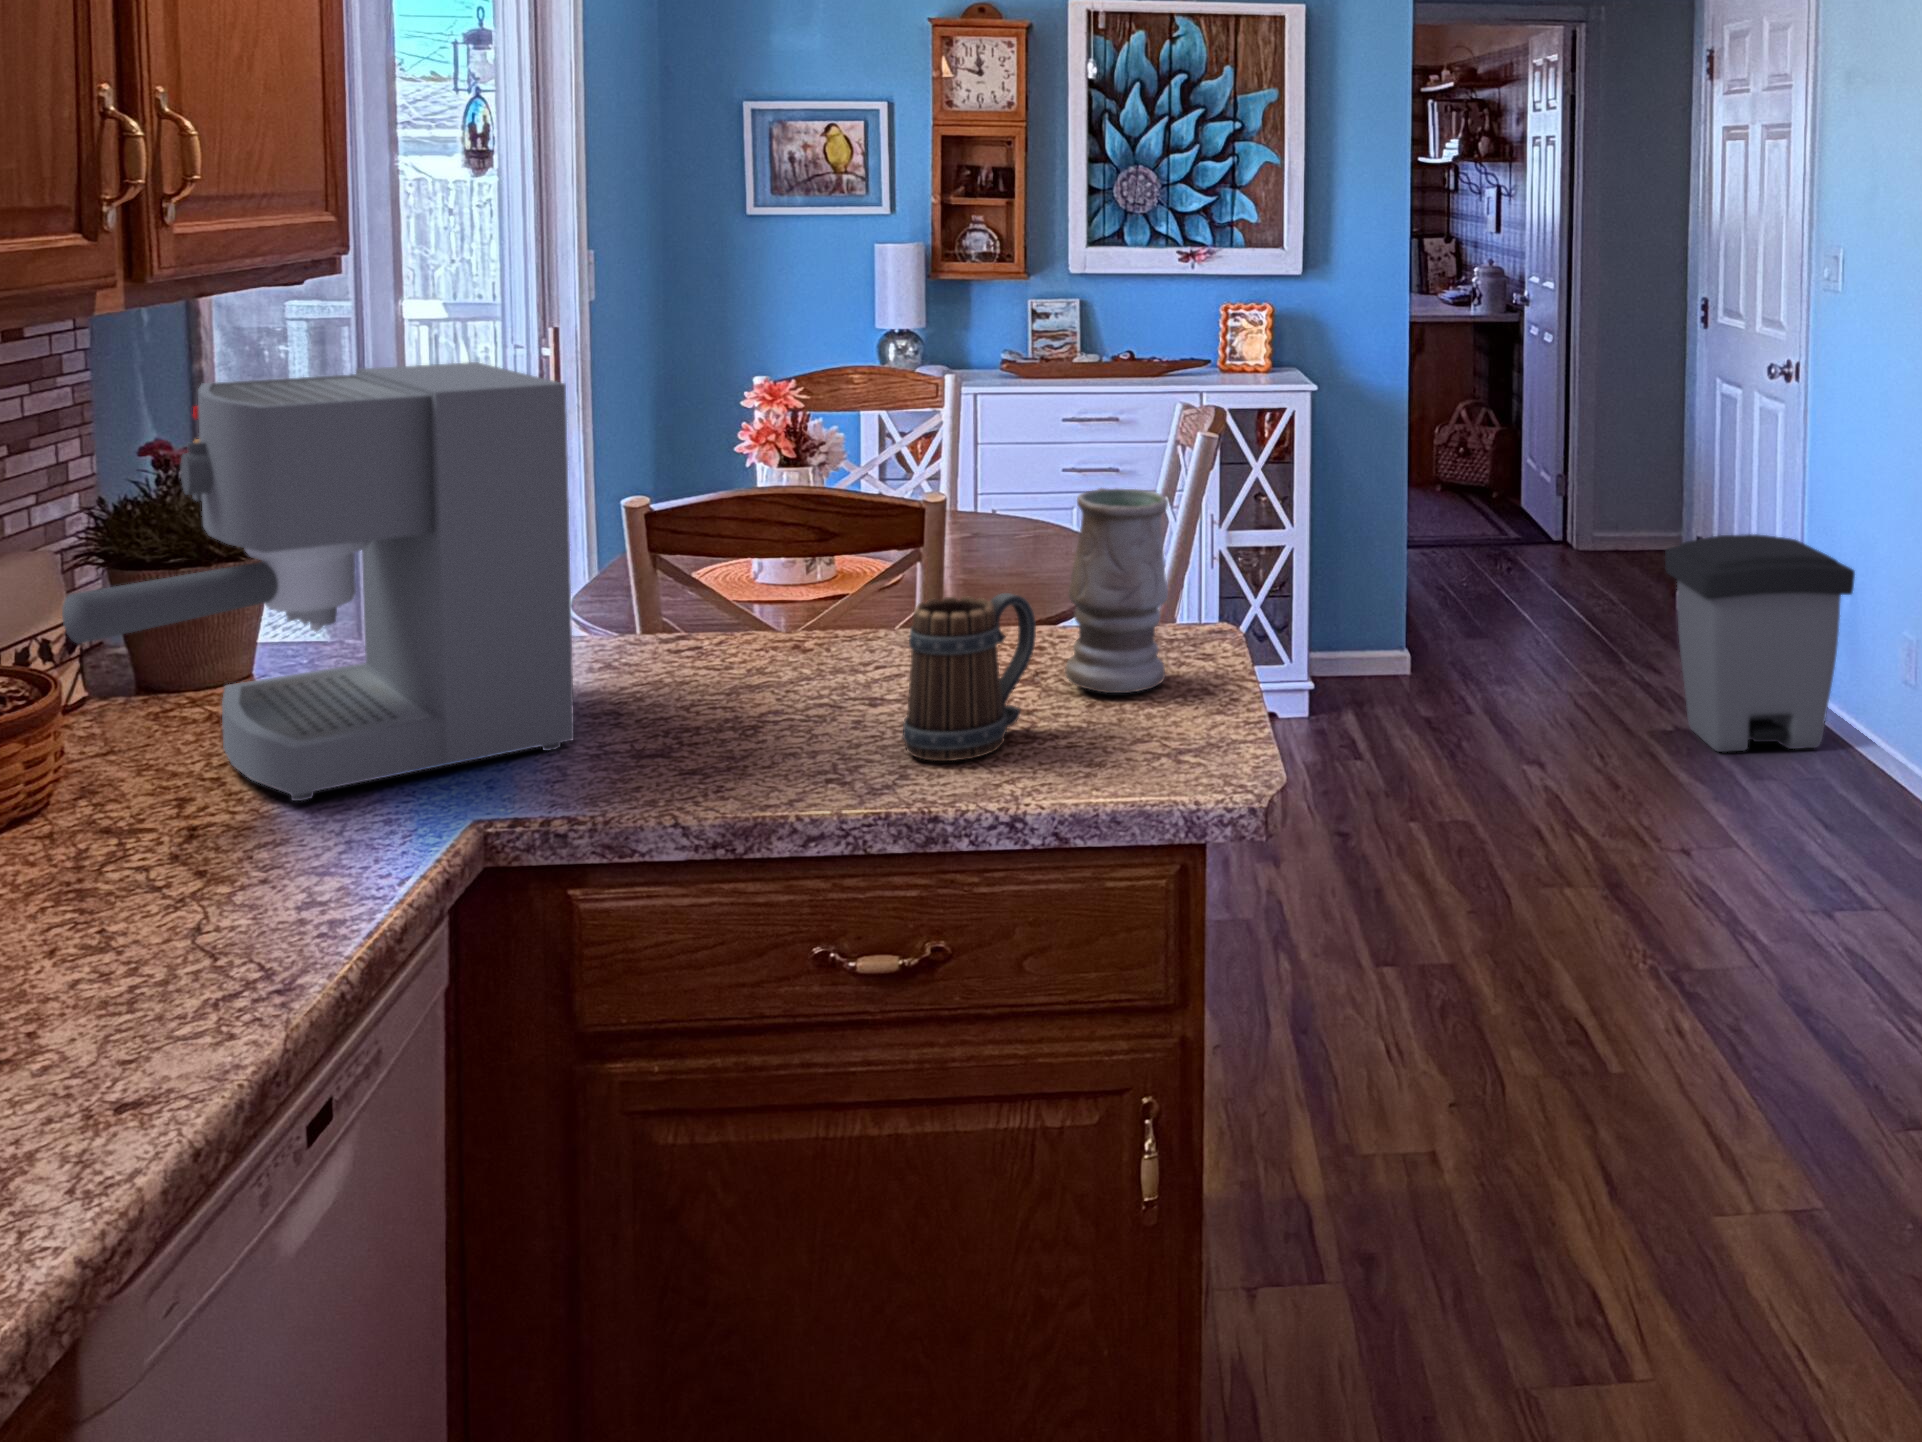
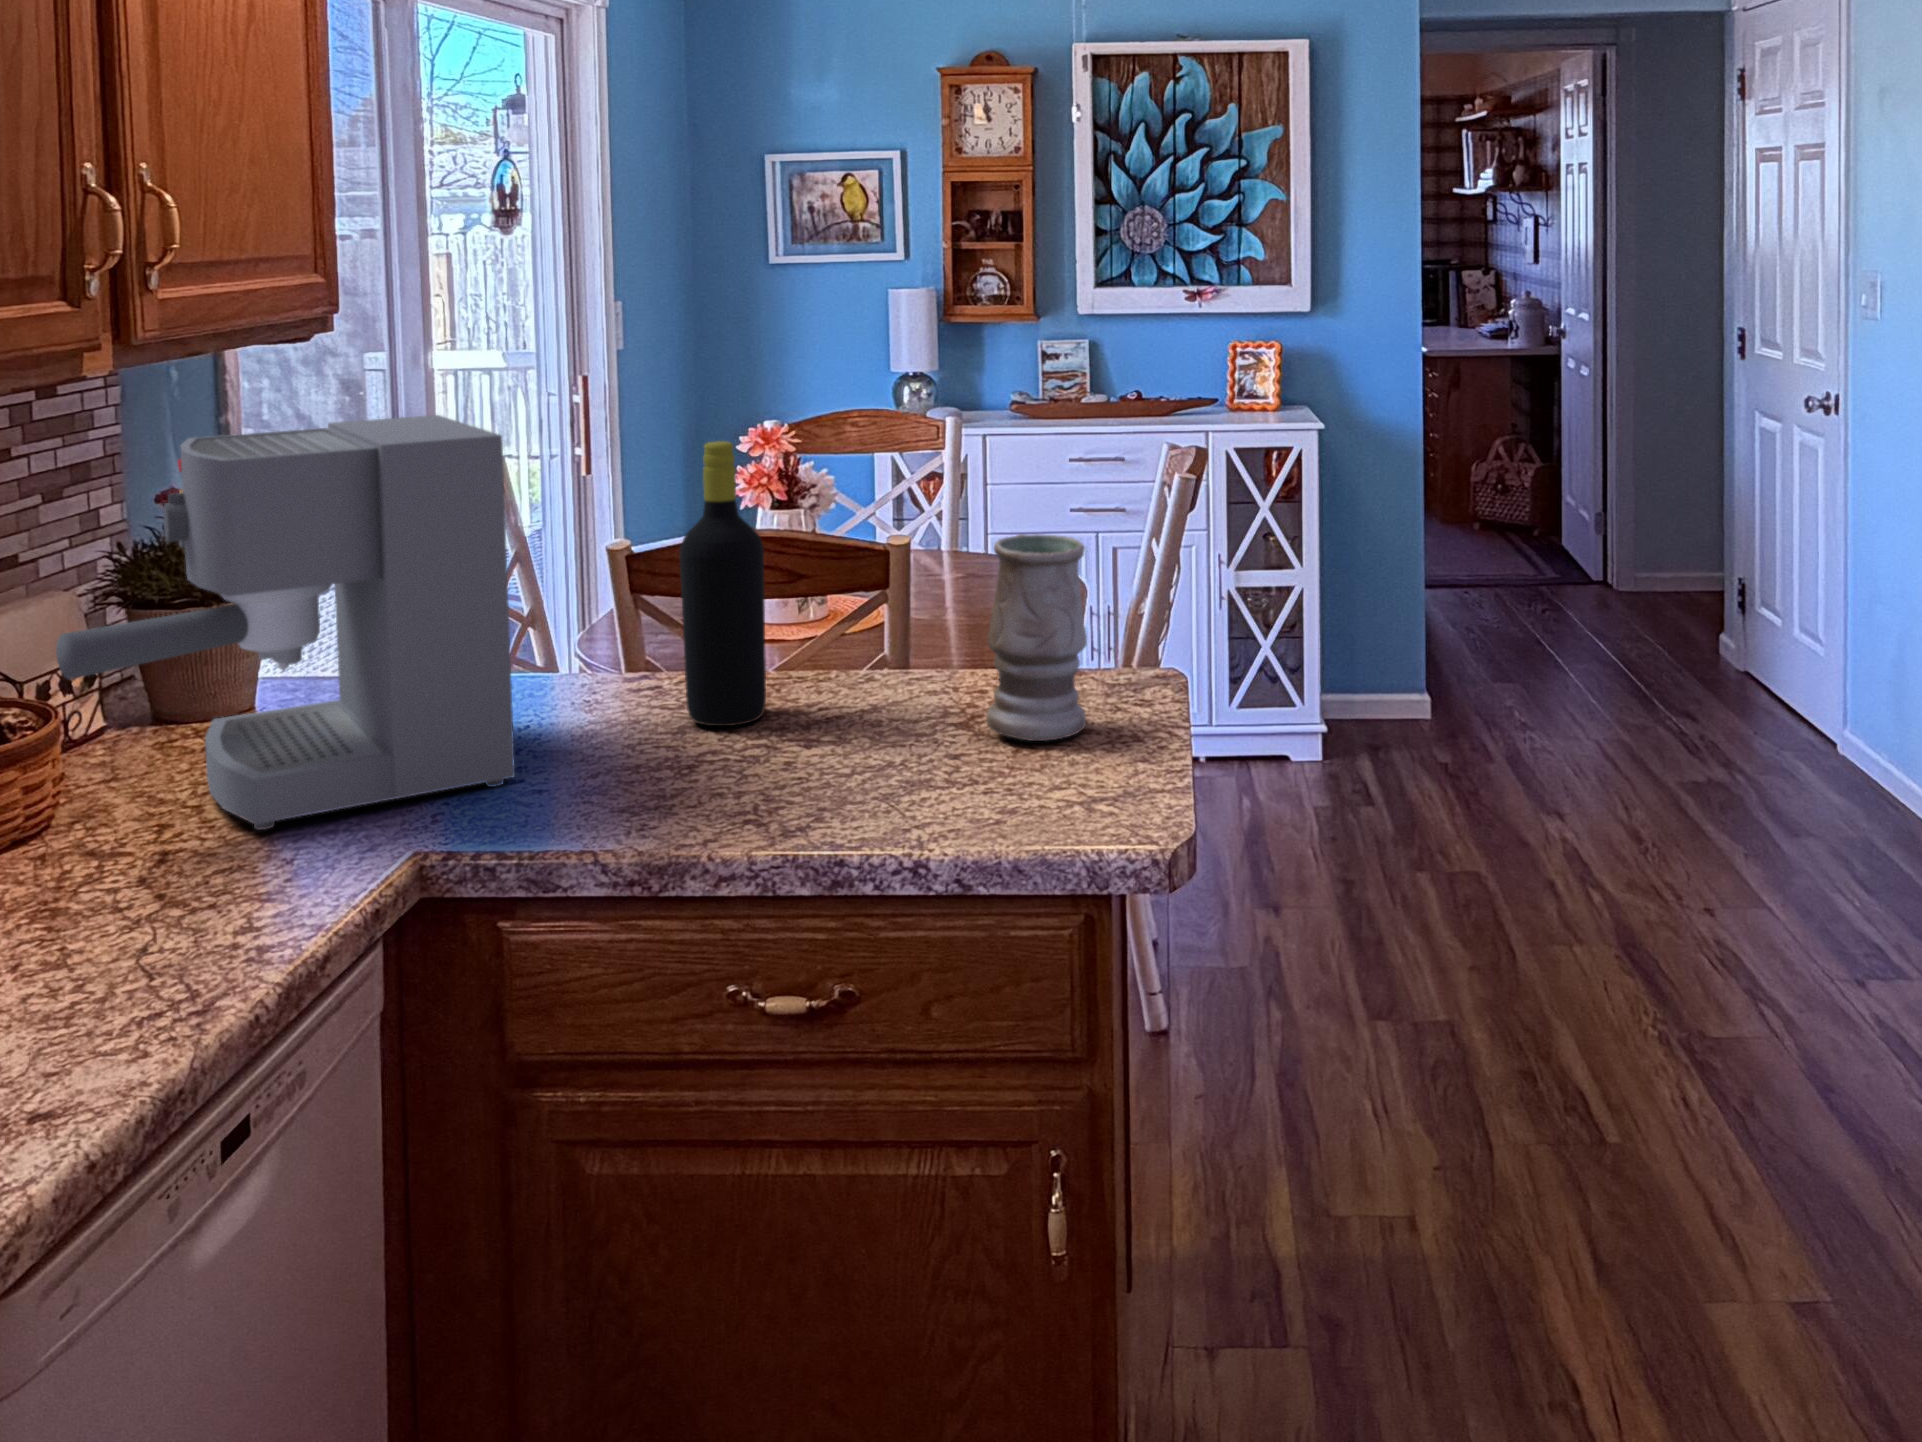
bottle: none [742,393,831,684] -> present [680,441,766,726]
trash can: present [1665,534,1855,752] -> none [1693,579,1902,811]
mug: present [903,593,1036,761] -> none [814,639,948,806]

